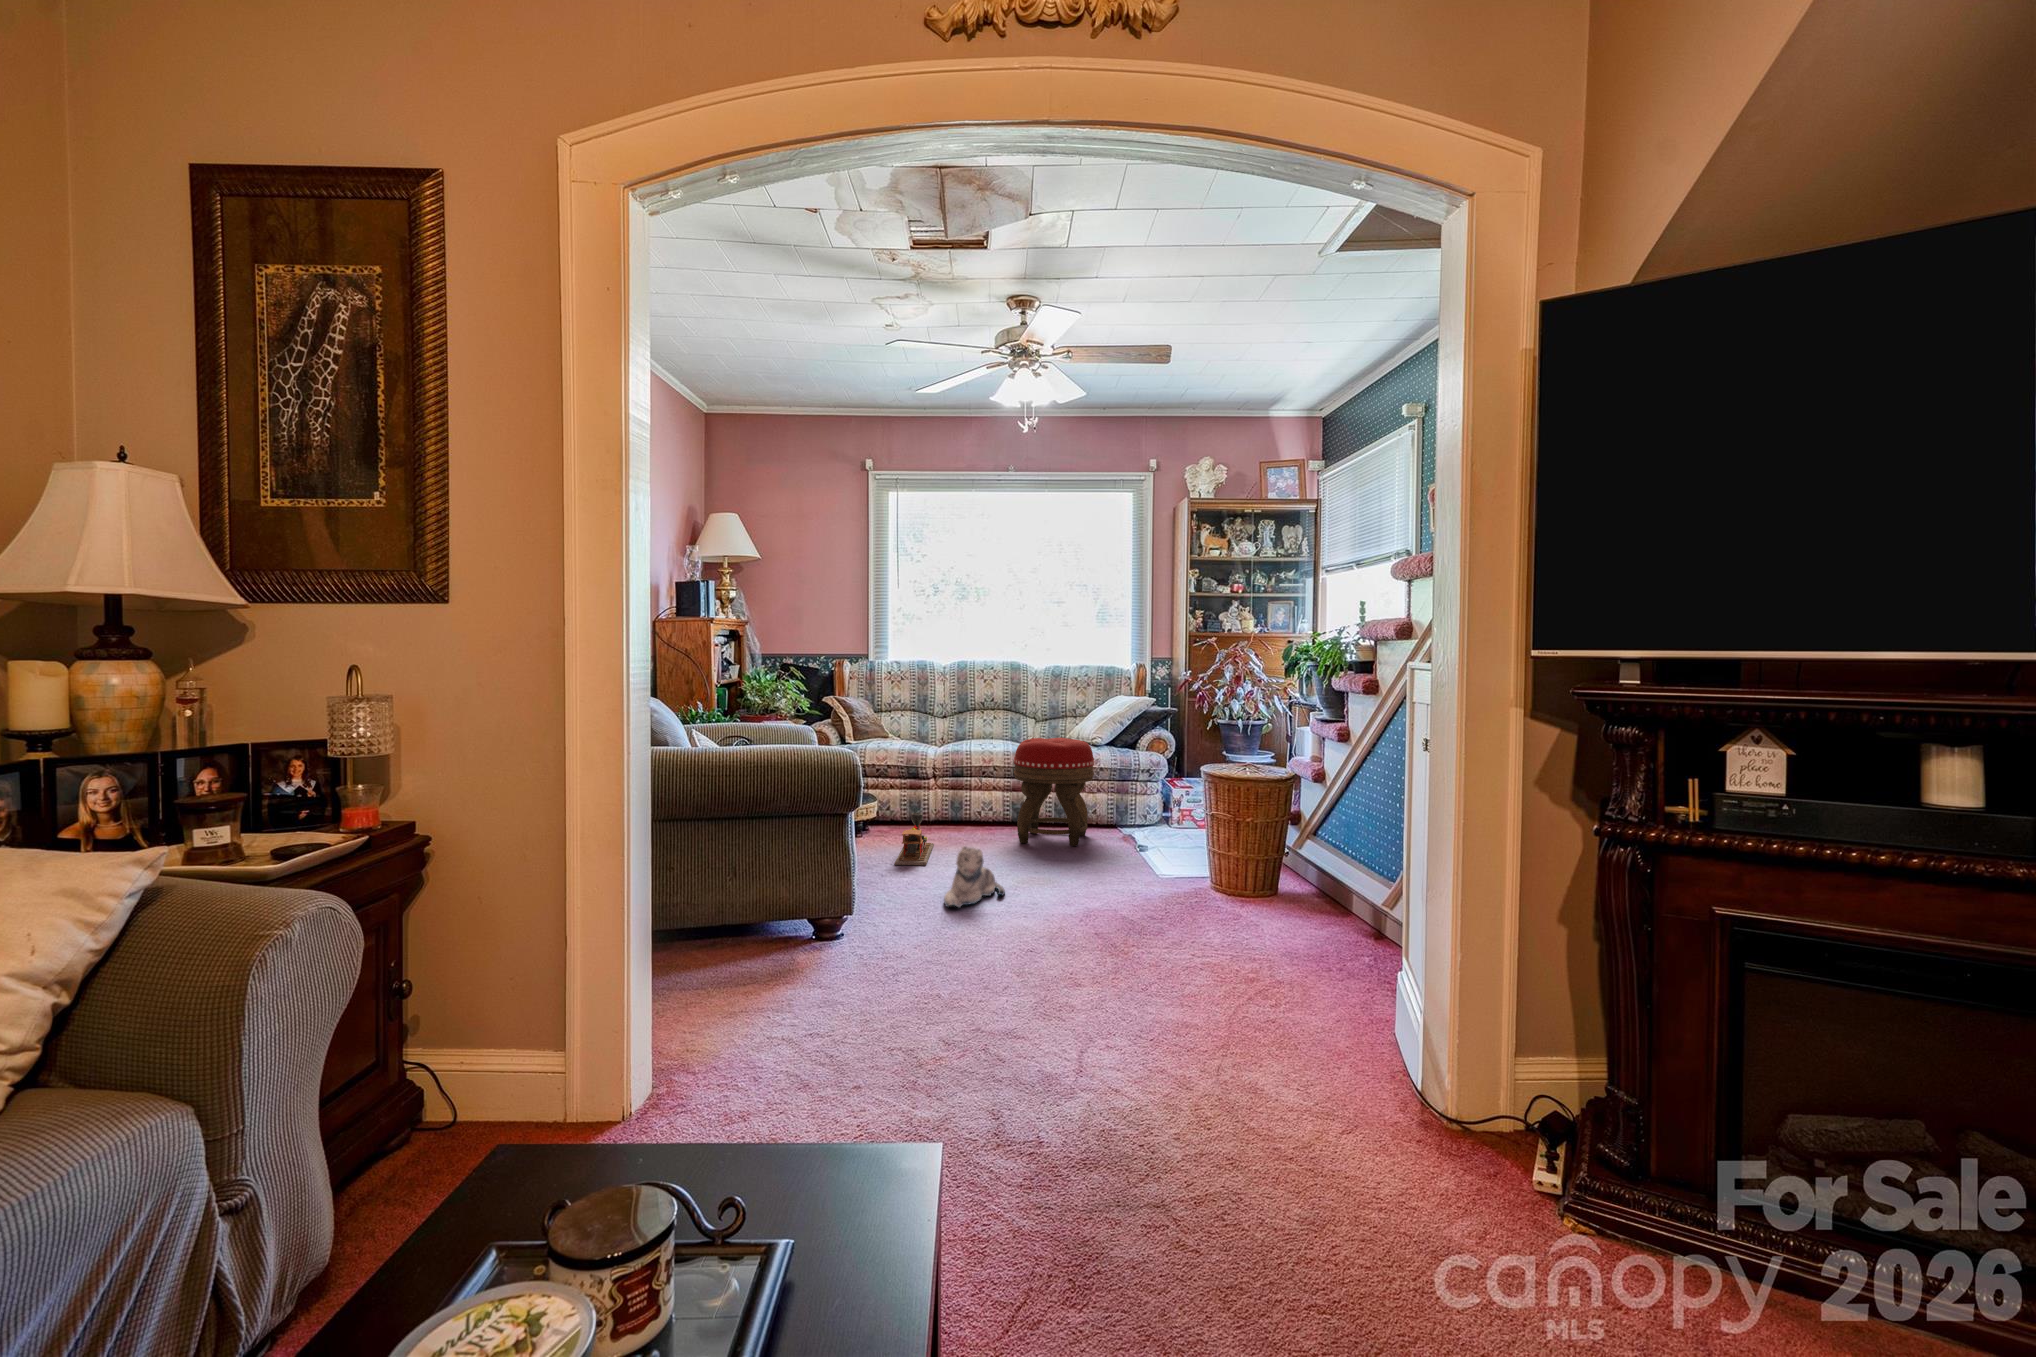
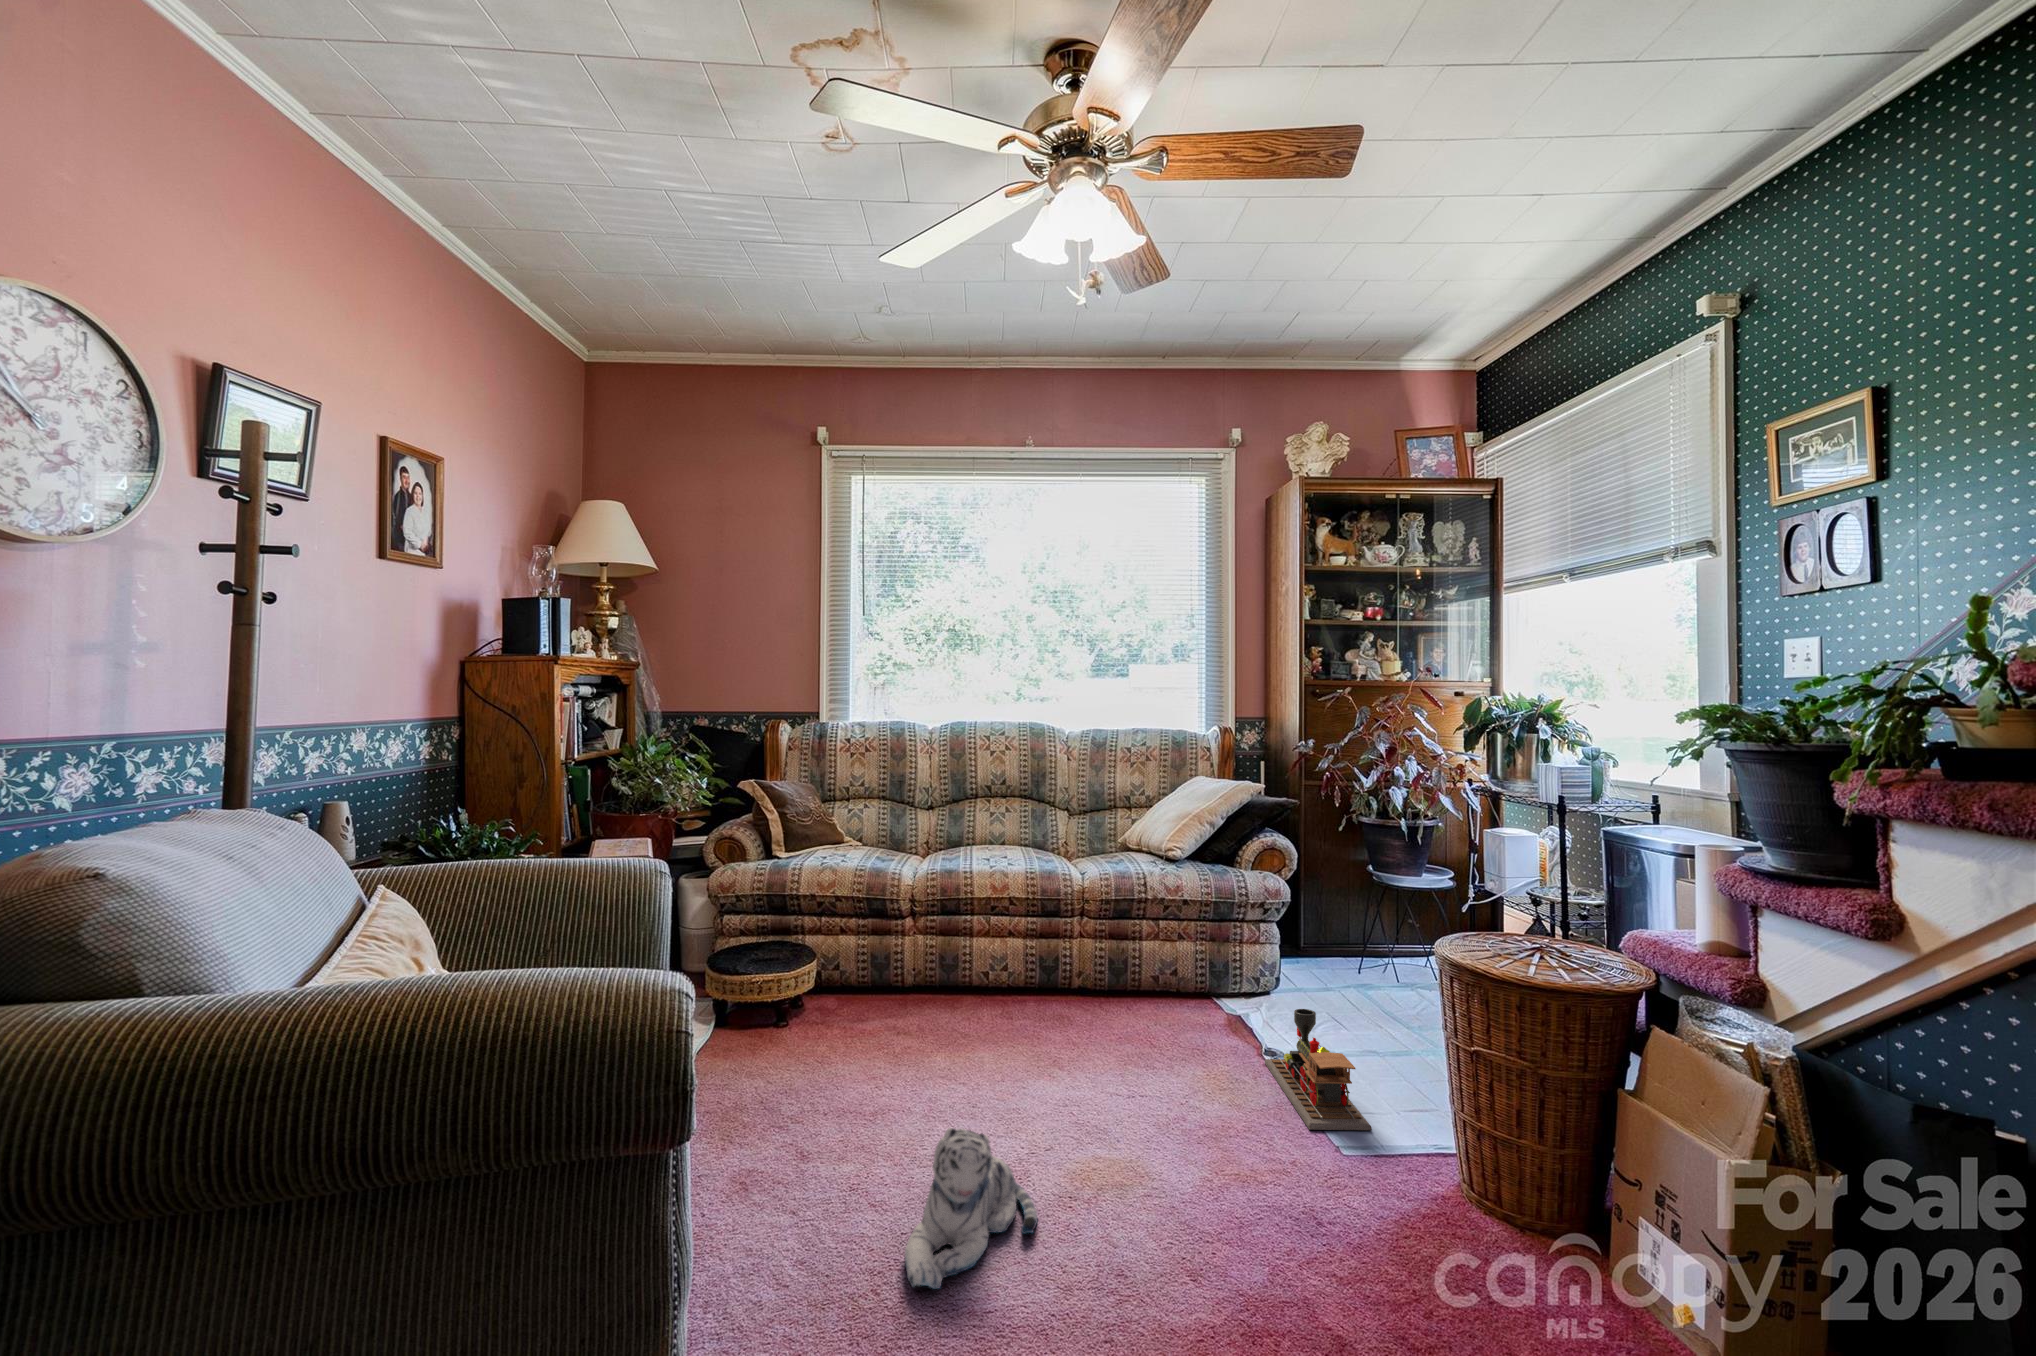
footstool: present [1014,738,1094,846] -> none [1044,854,1183,1054]
toy train: present [894,813,934,865] -> present [1265,1009,1372,1130]

